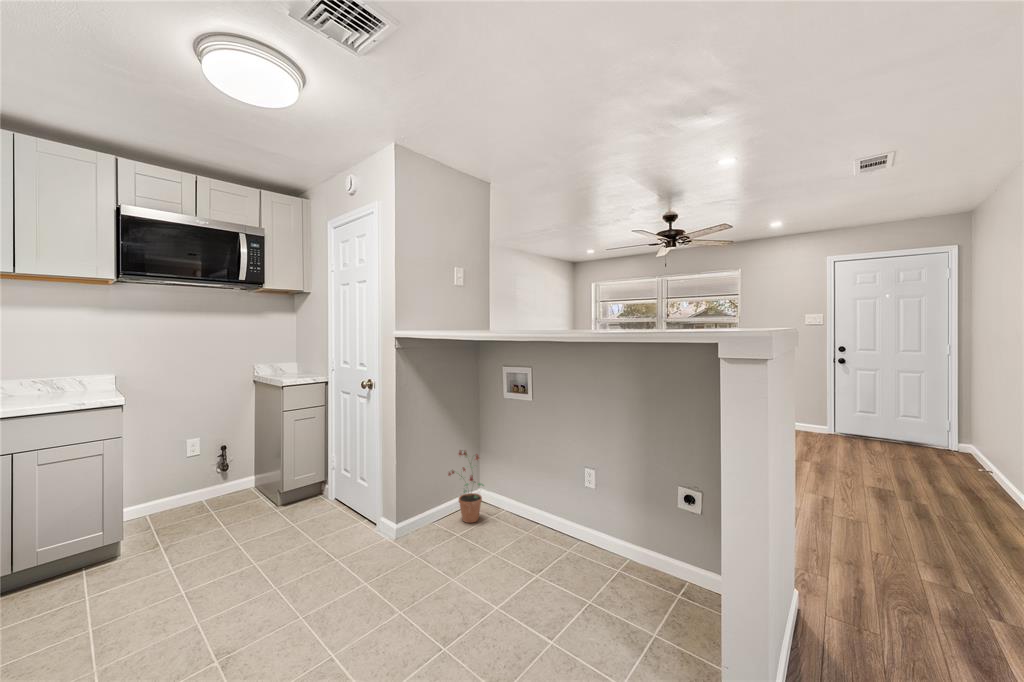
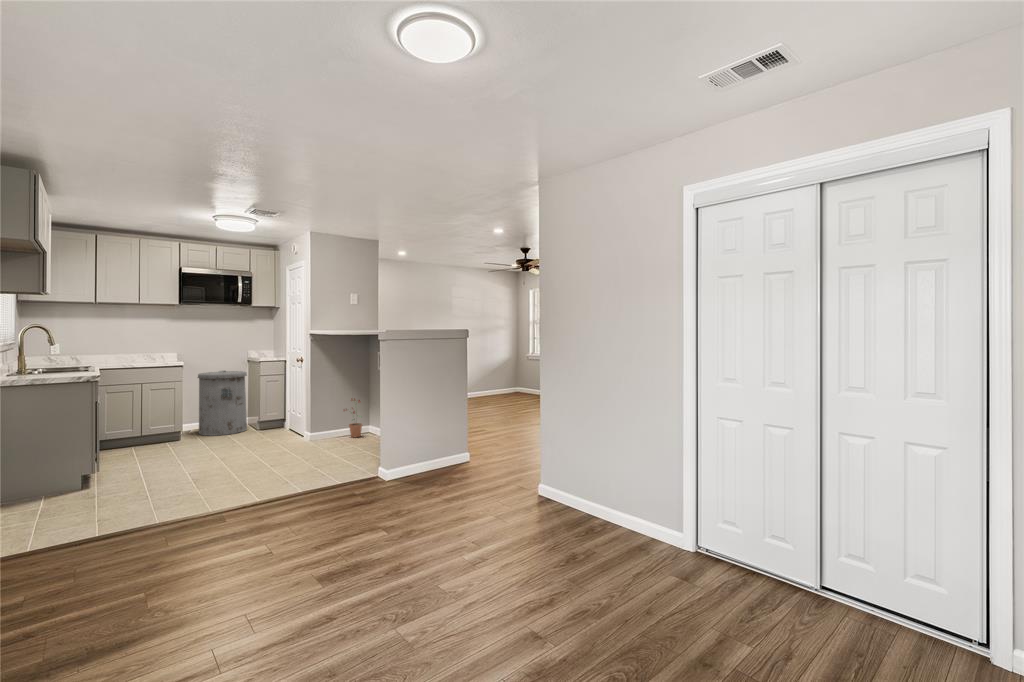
trash can: none [159,402,258,534] -> present [198,371,247,436]

